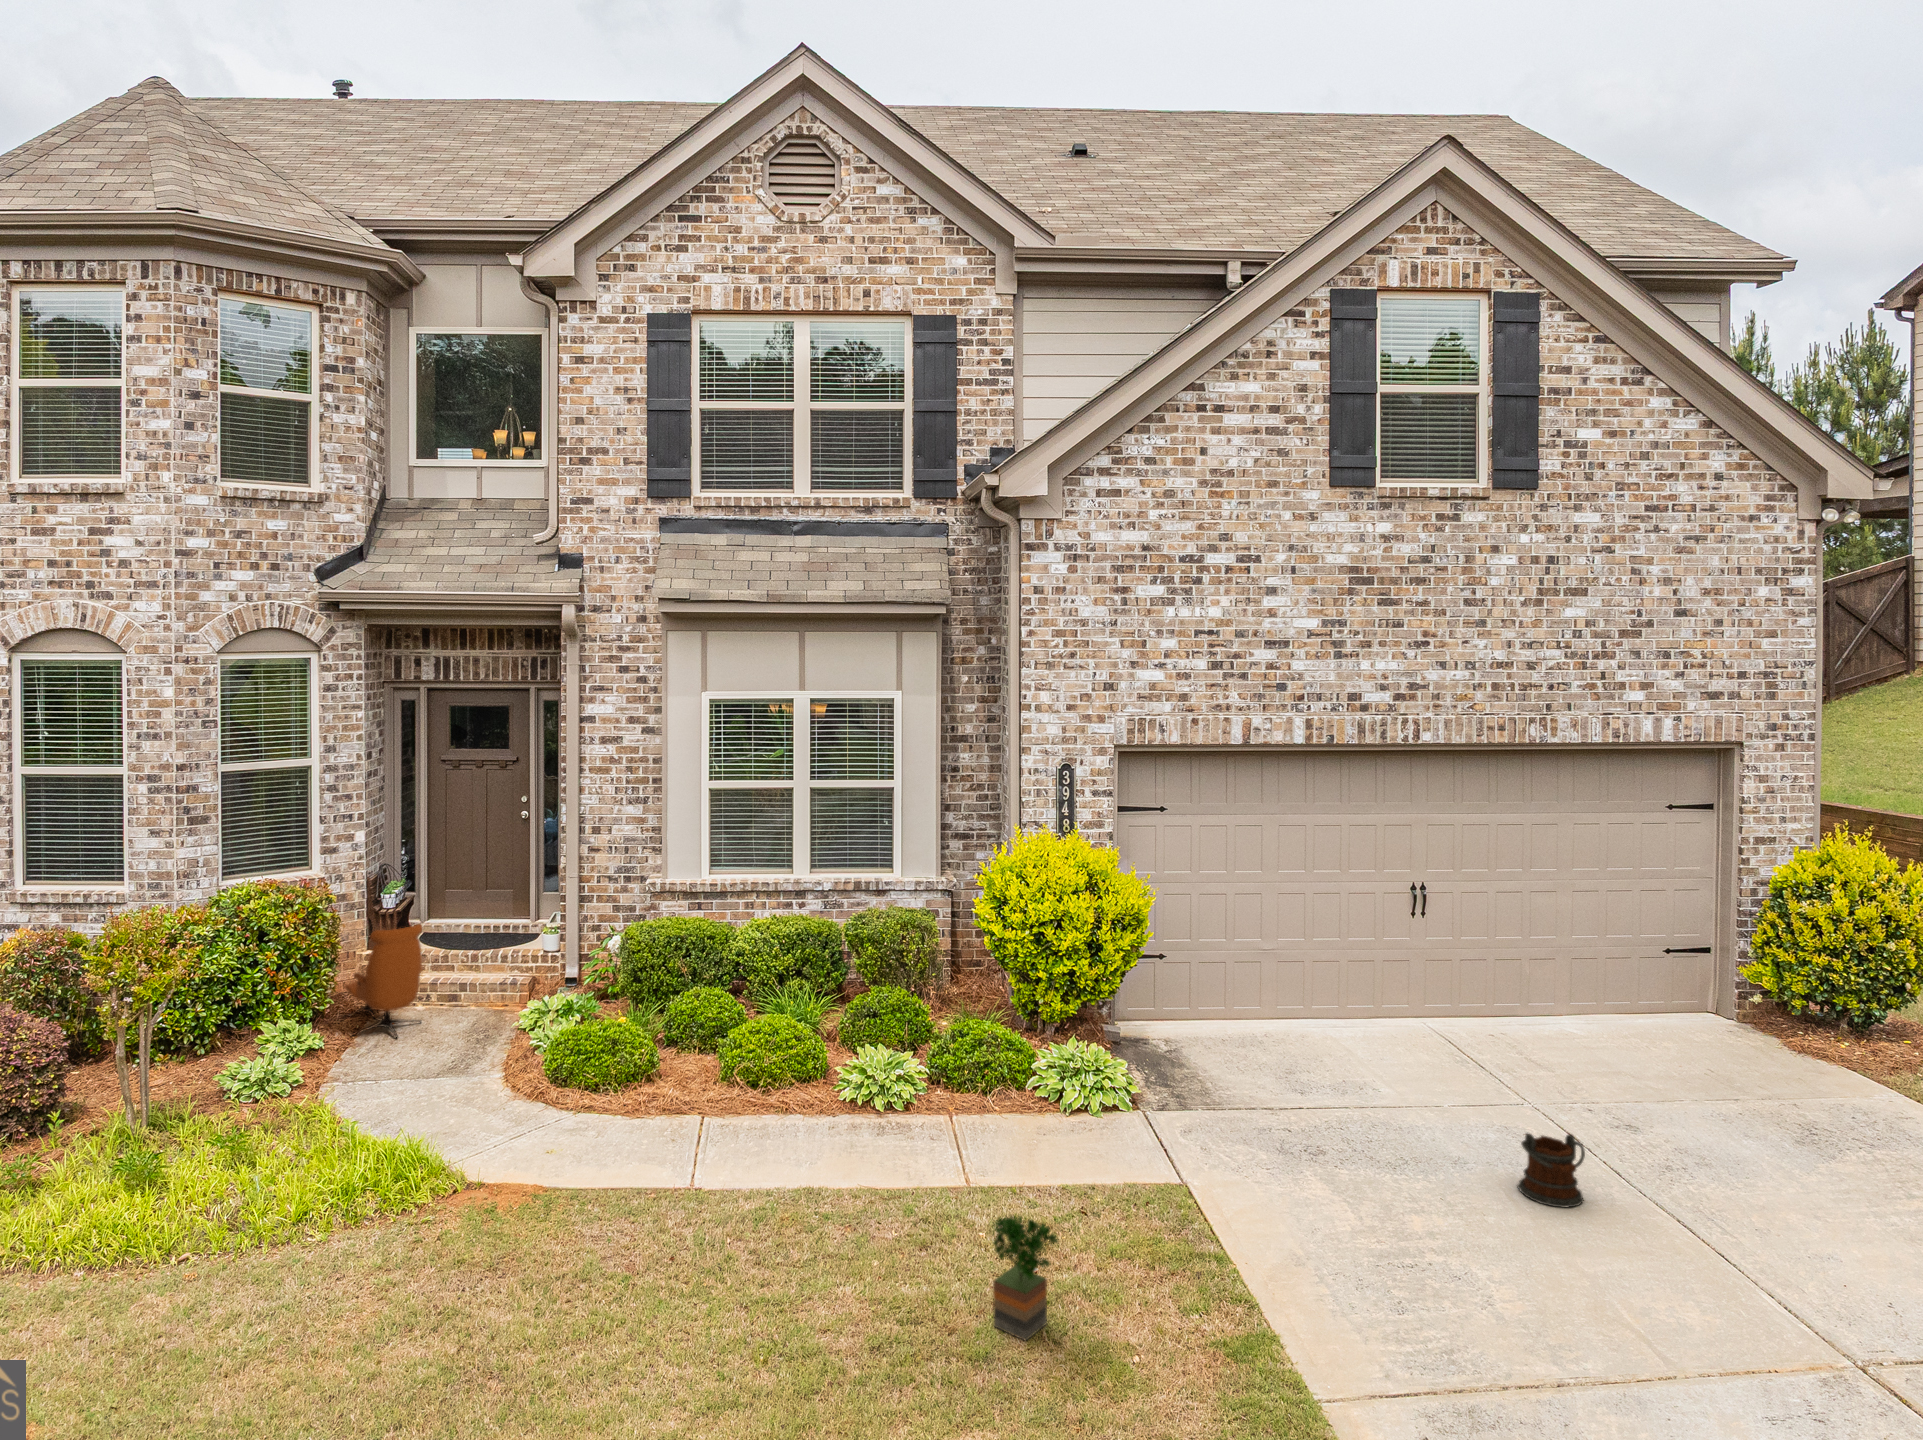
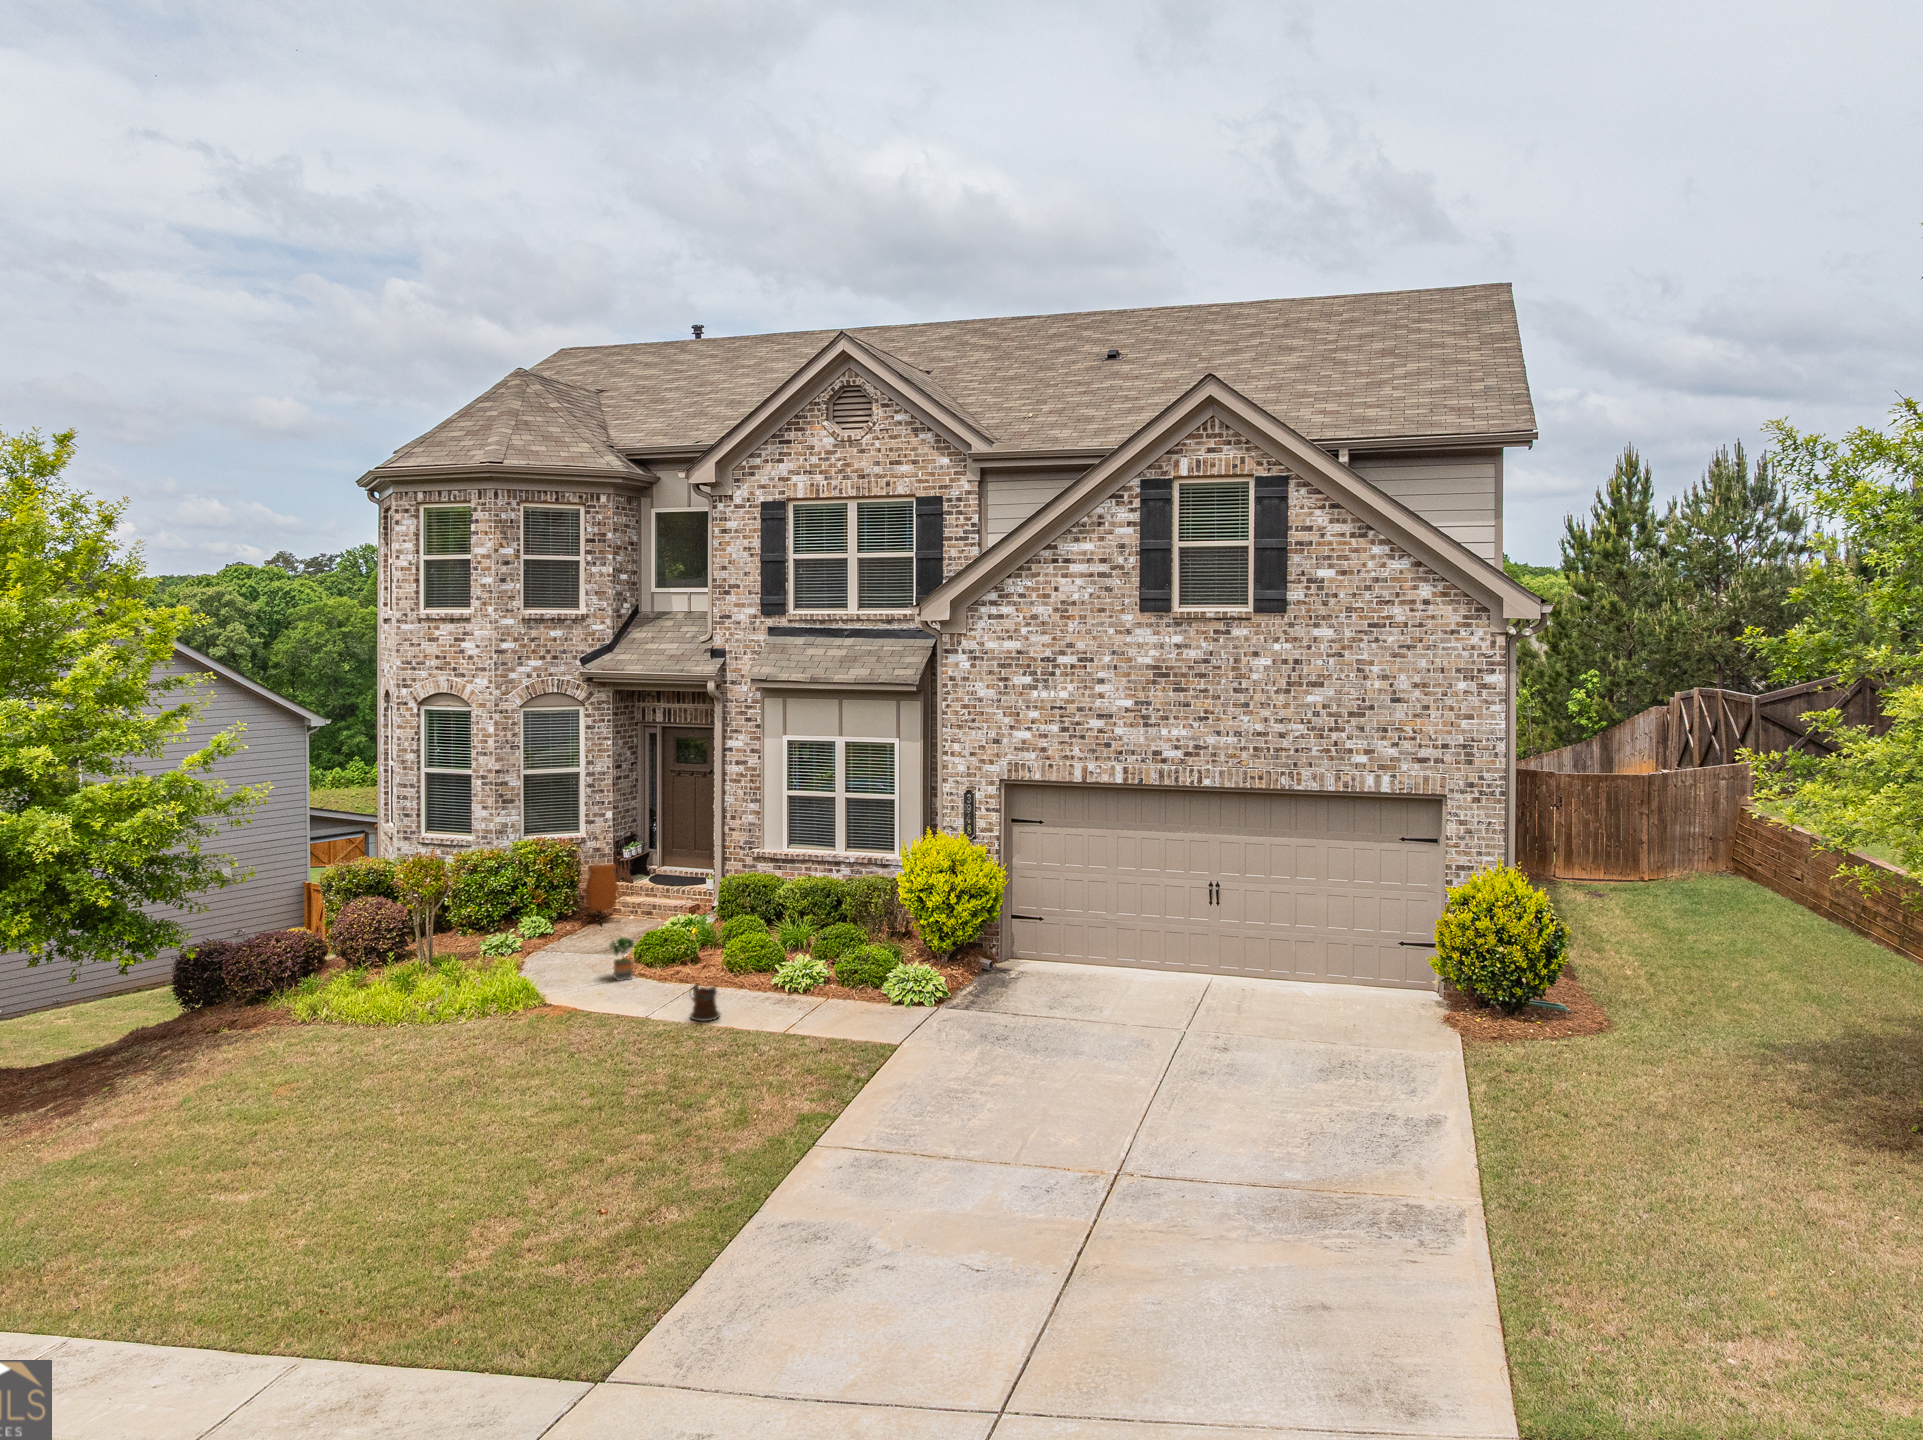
bucket: present [1517,1133,1585,1208] -> present [690,984,720,1021]
potted tree: present [993,1216,1059,1340] -> present [610,937,636,981]

